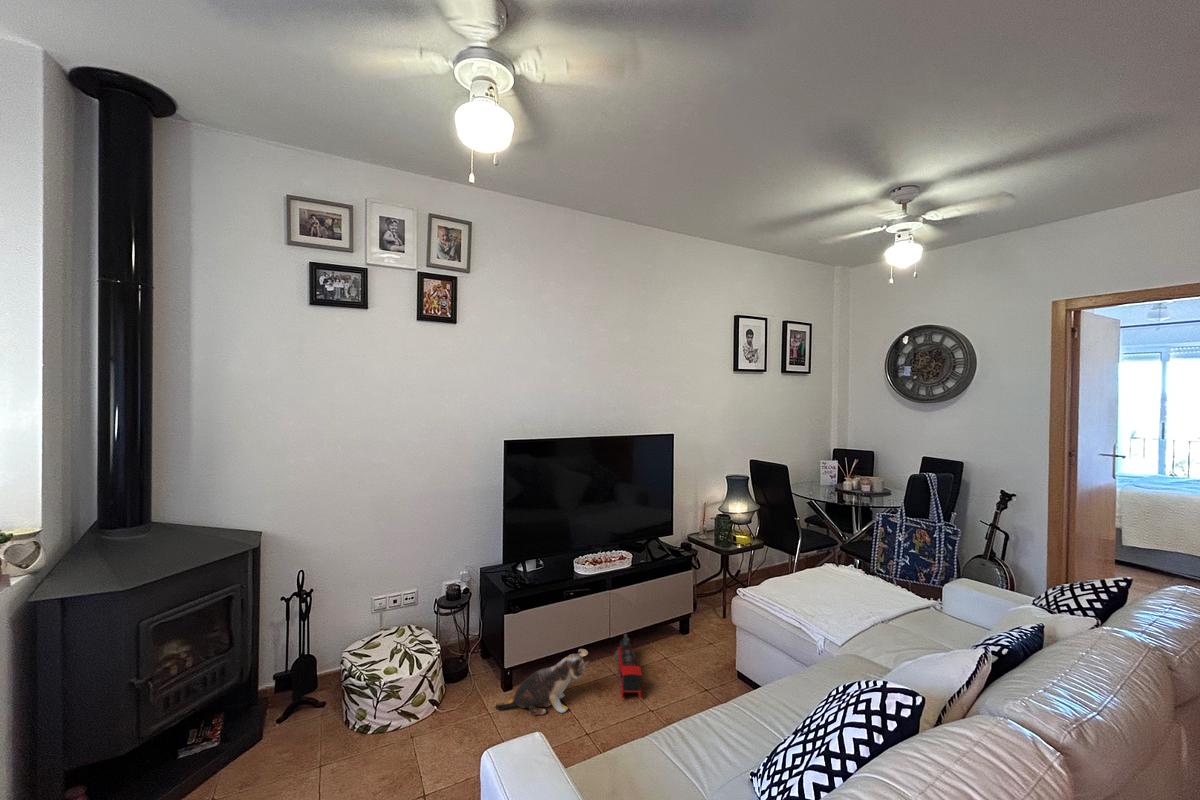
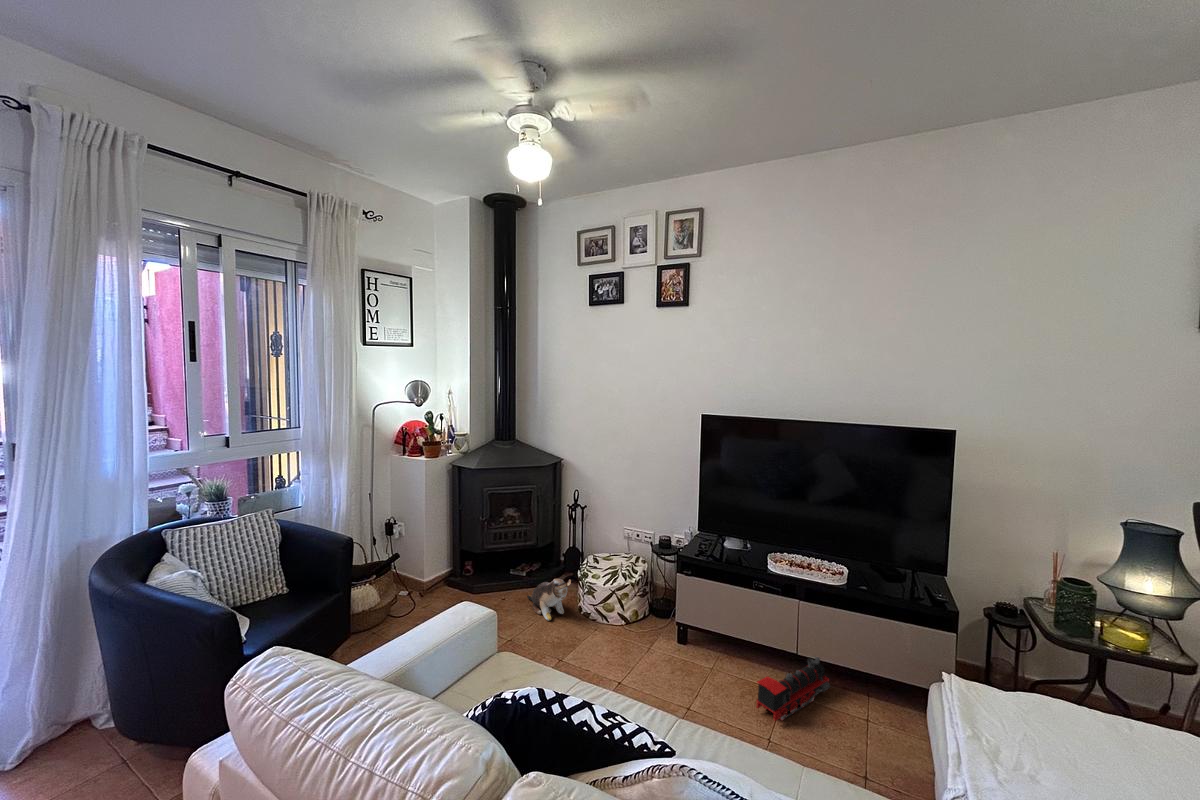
plush toy: present [495,649,589,715] -> present [527,579,571,621]

